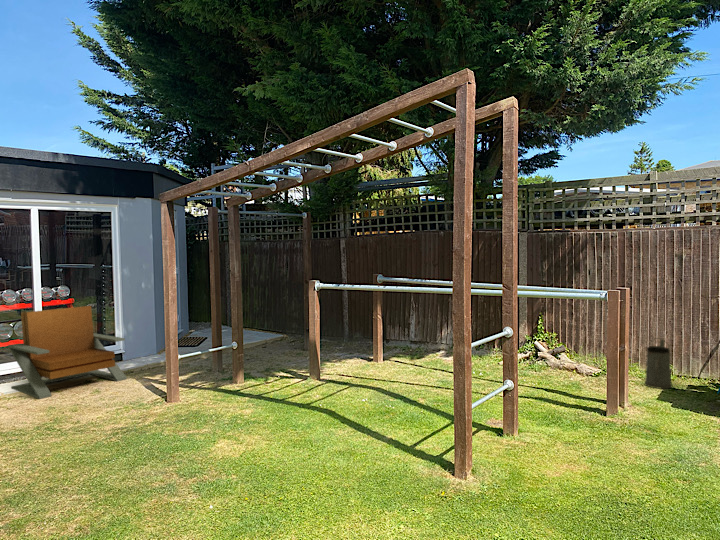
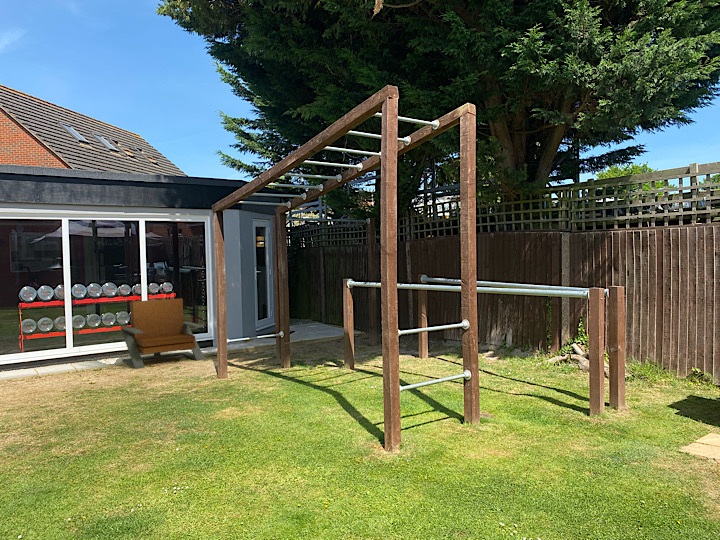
watering can: present [644,338,672,389] -> none [669,341,702,395]

